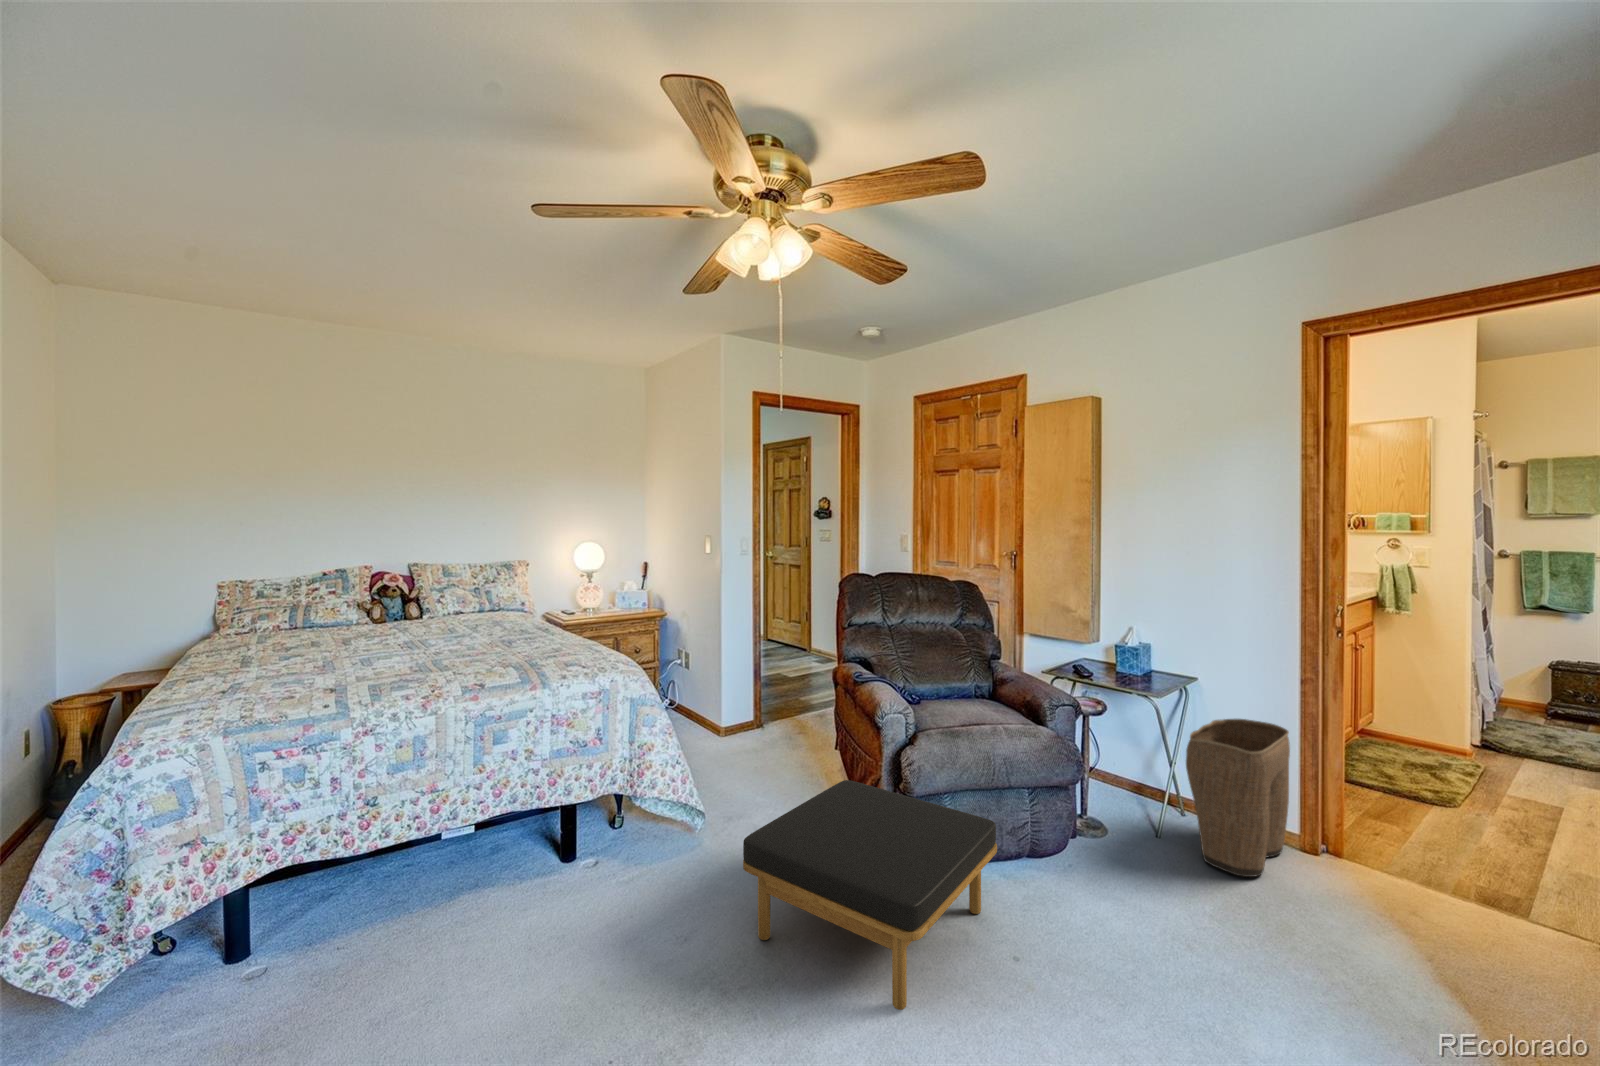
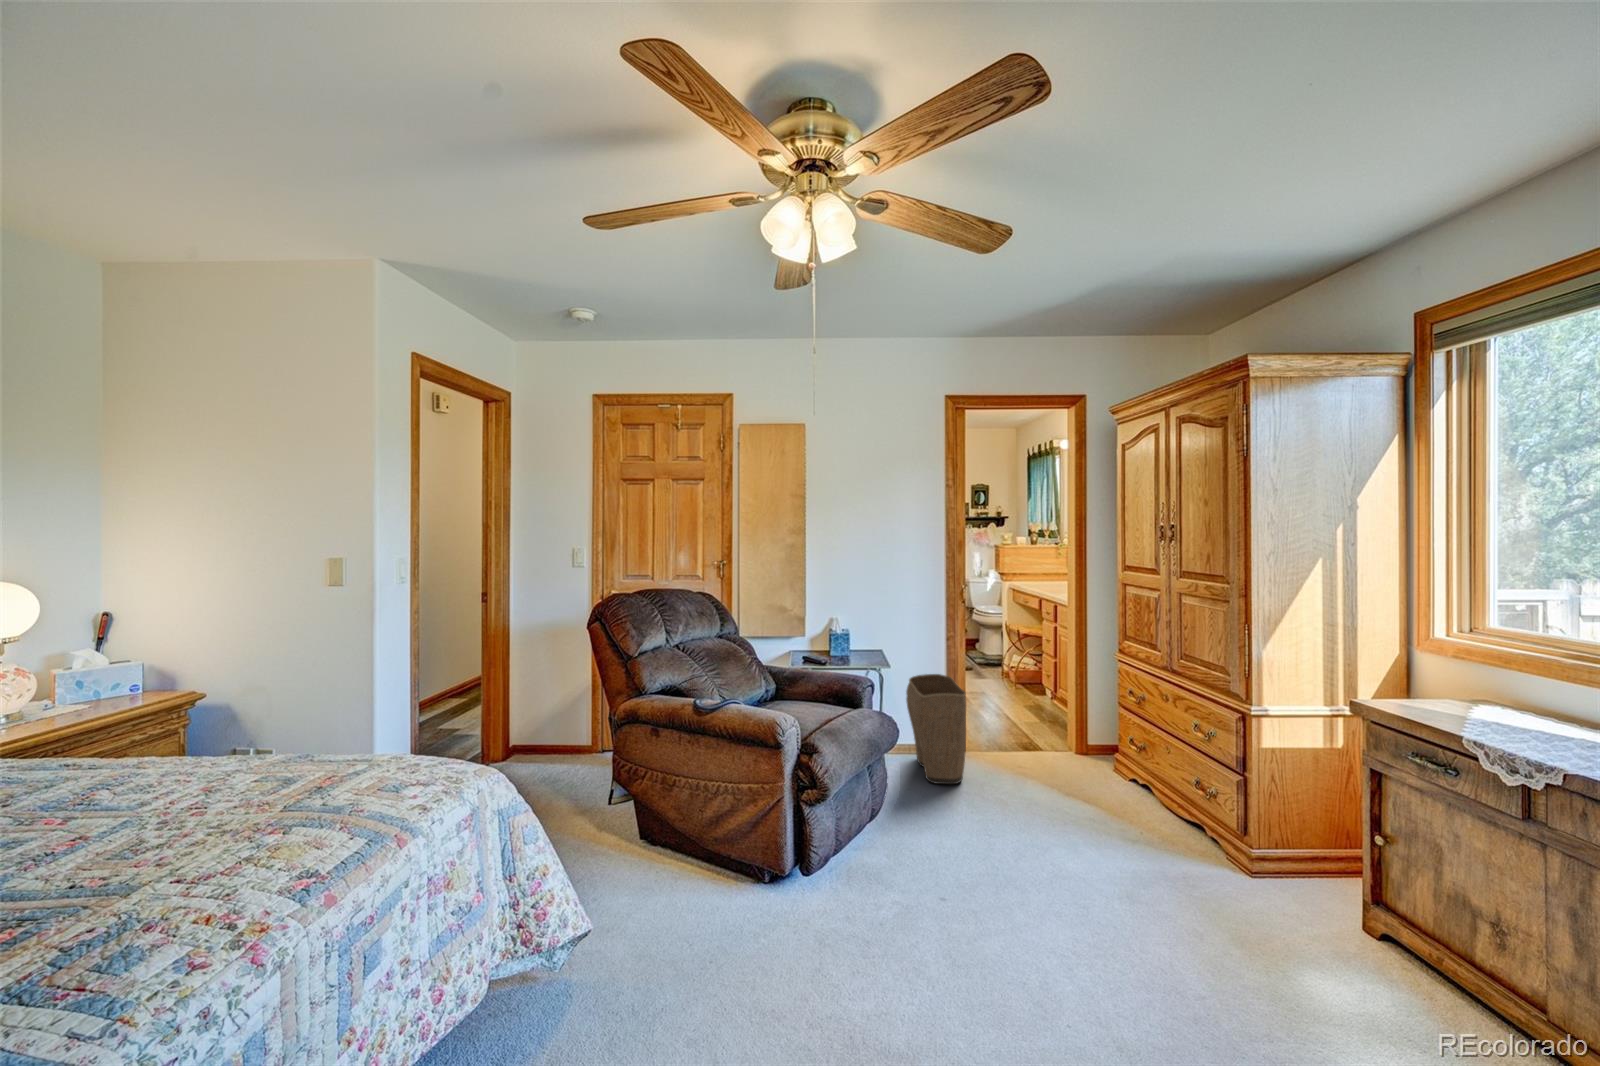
ottoman: present [743,780,997,1010] -> none [738,801,969,1013]

